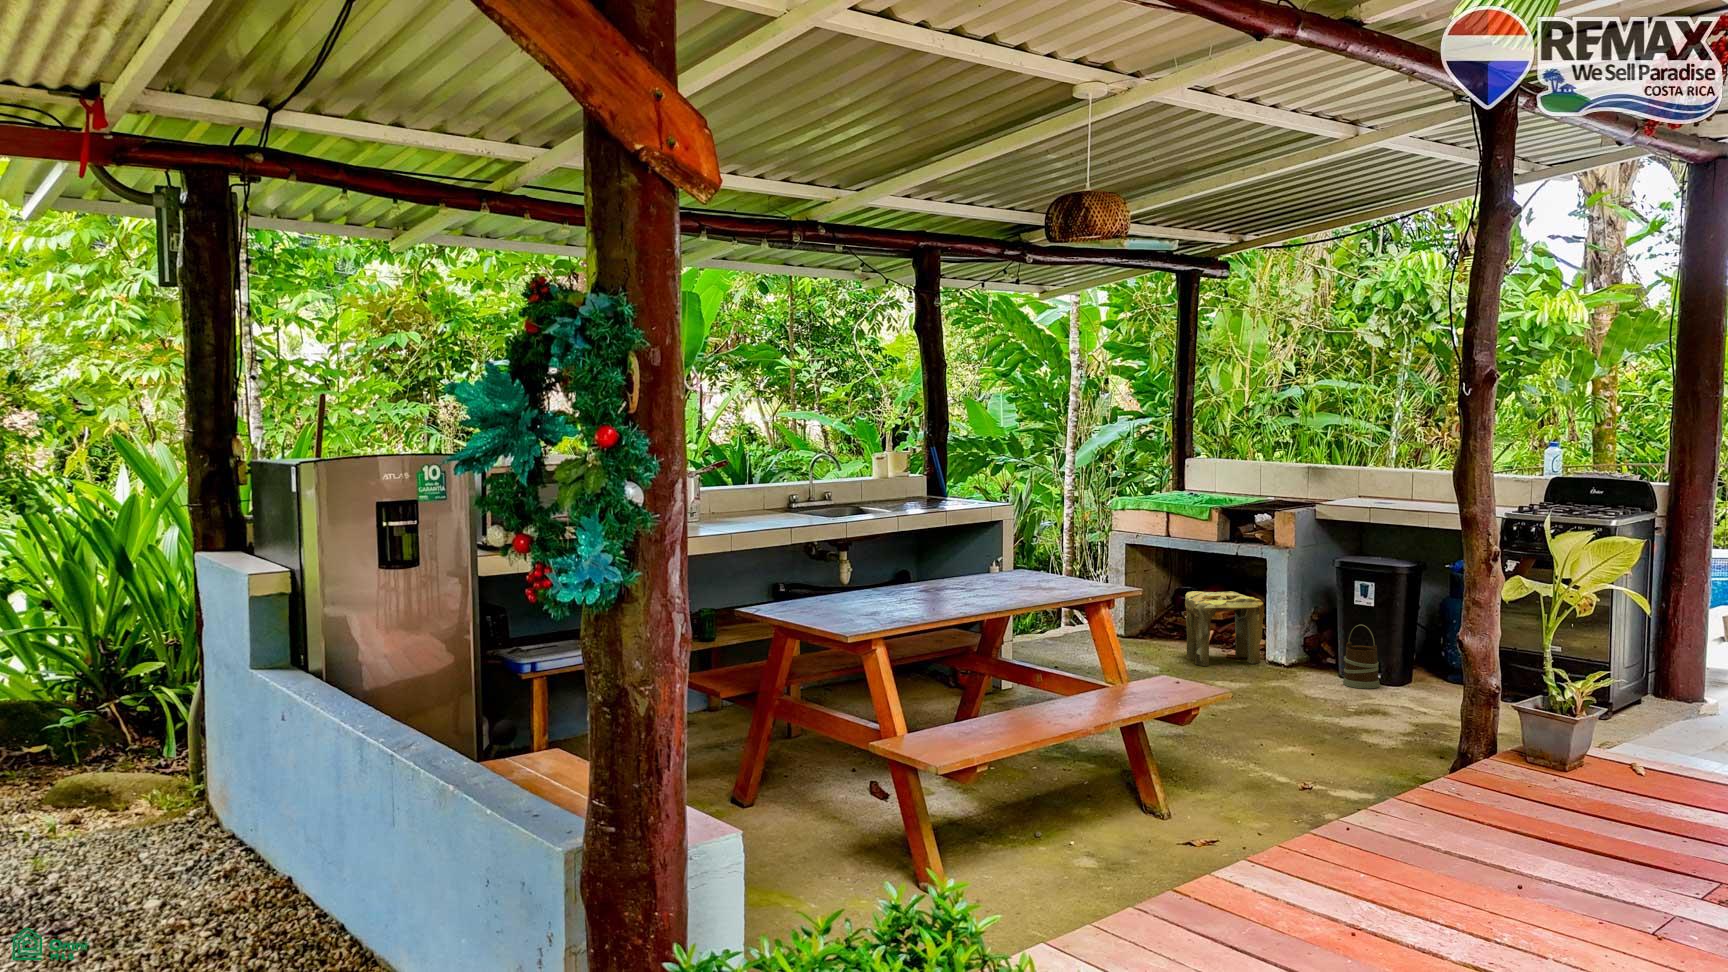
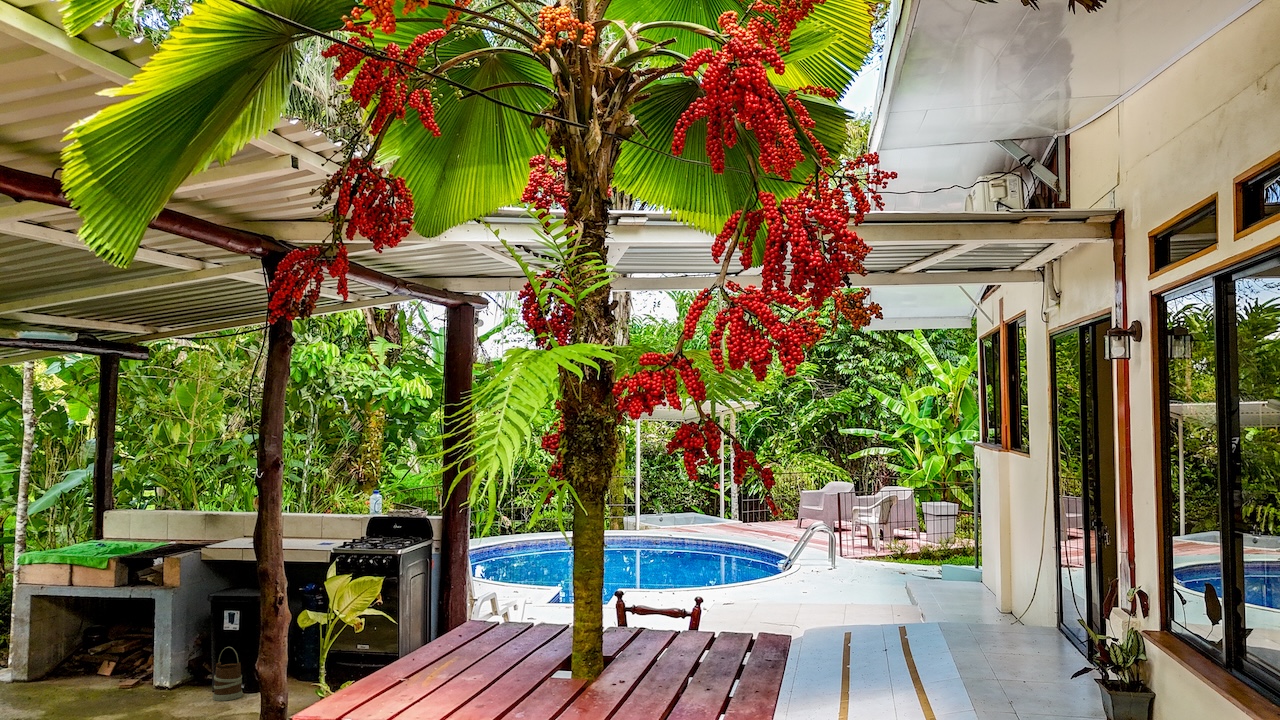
stool: present [1185,591,1264,666] -> none [78,630,153,702]

